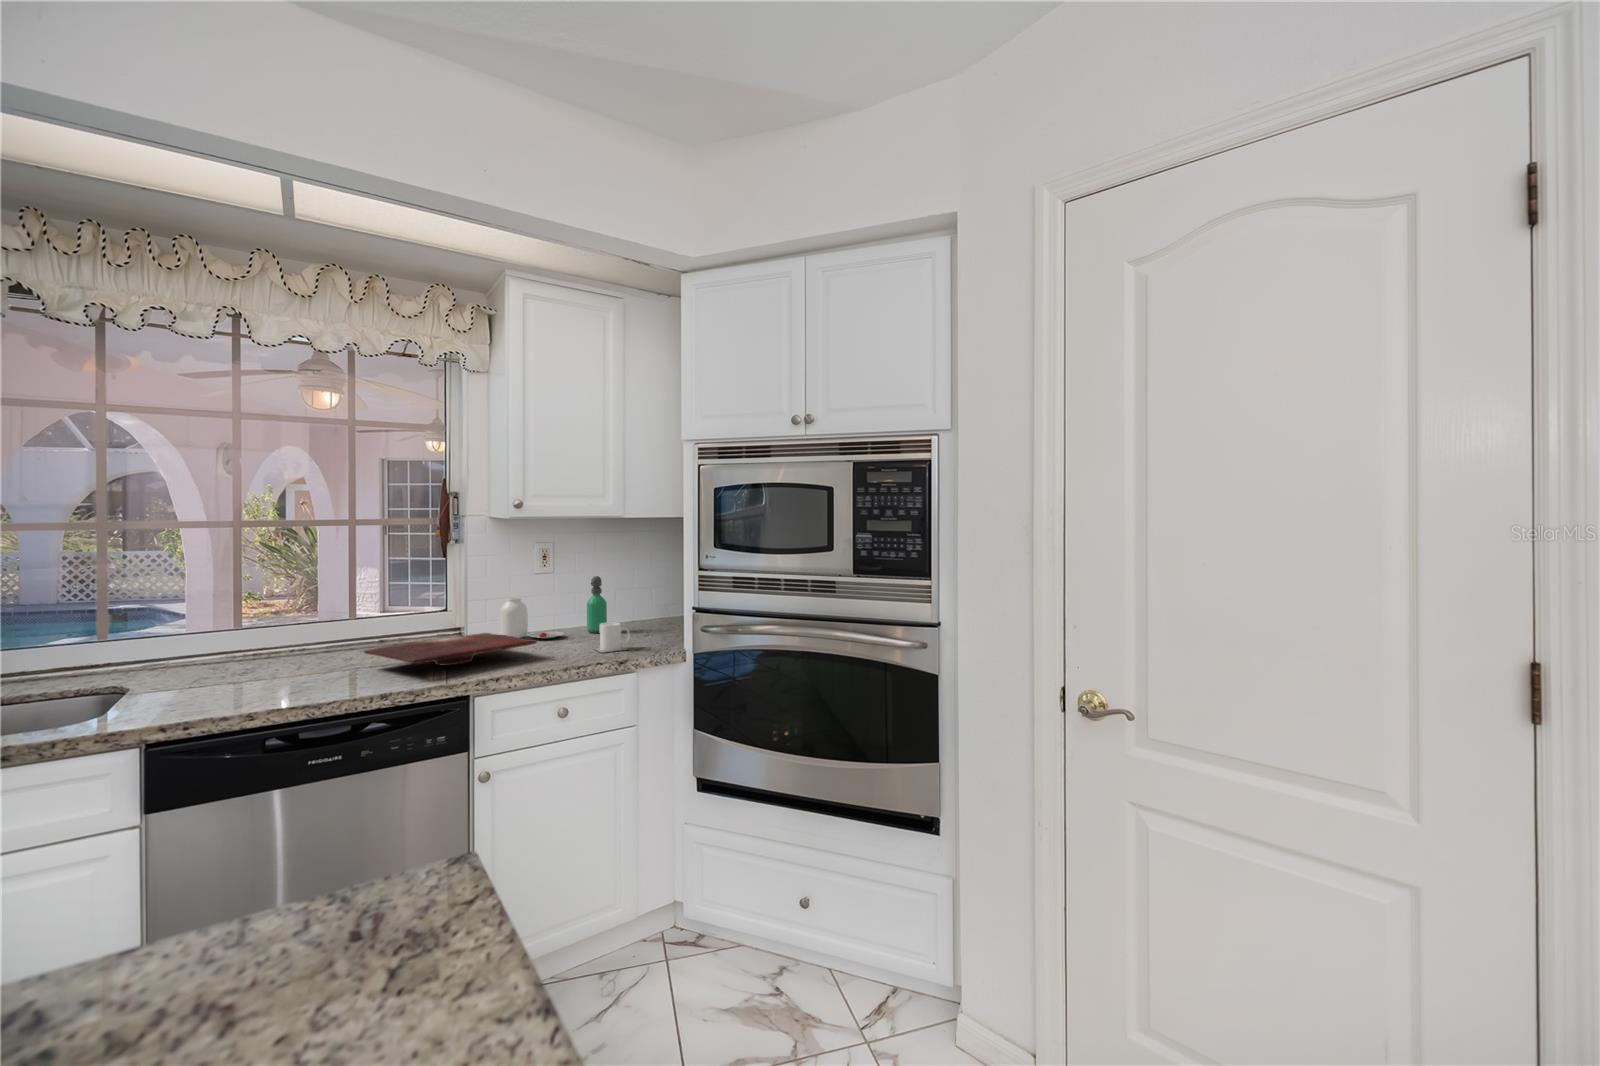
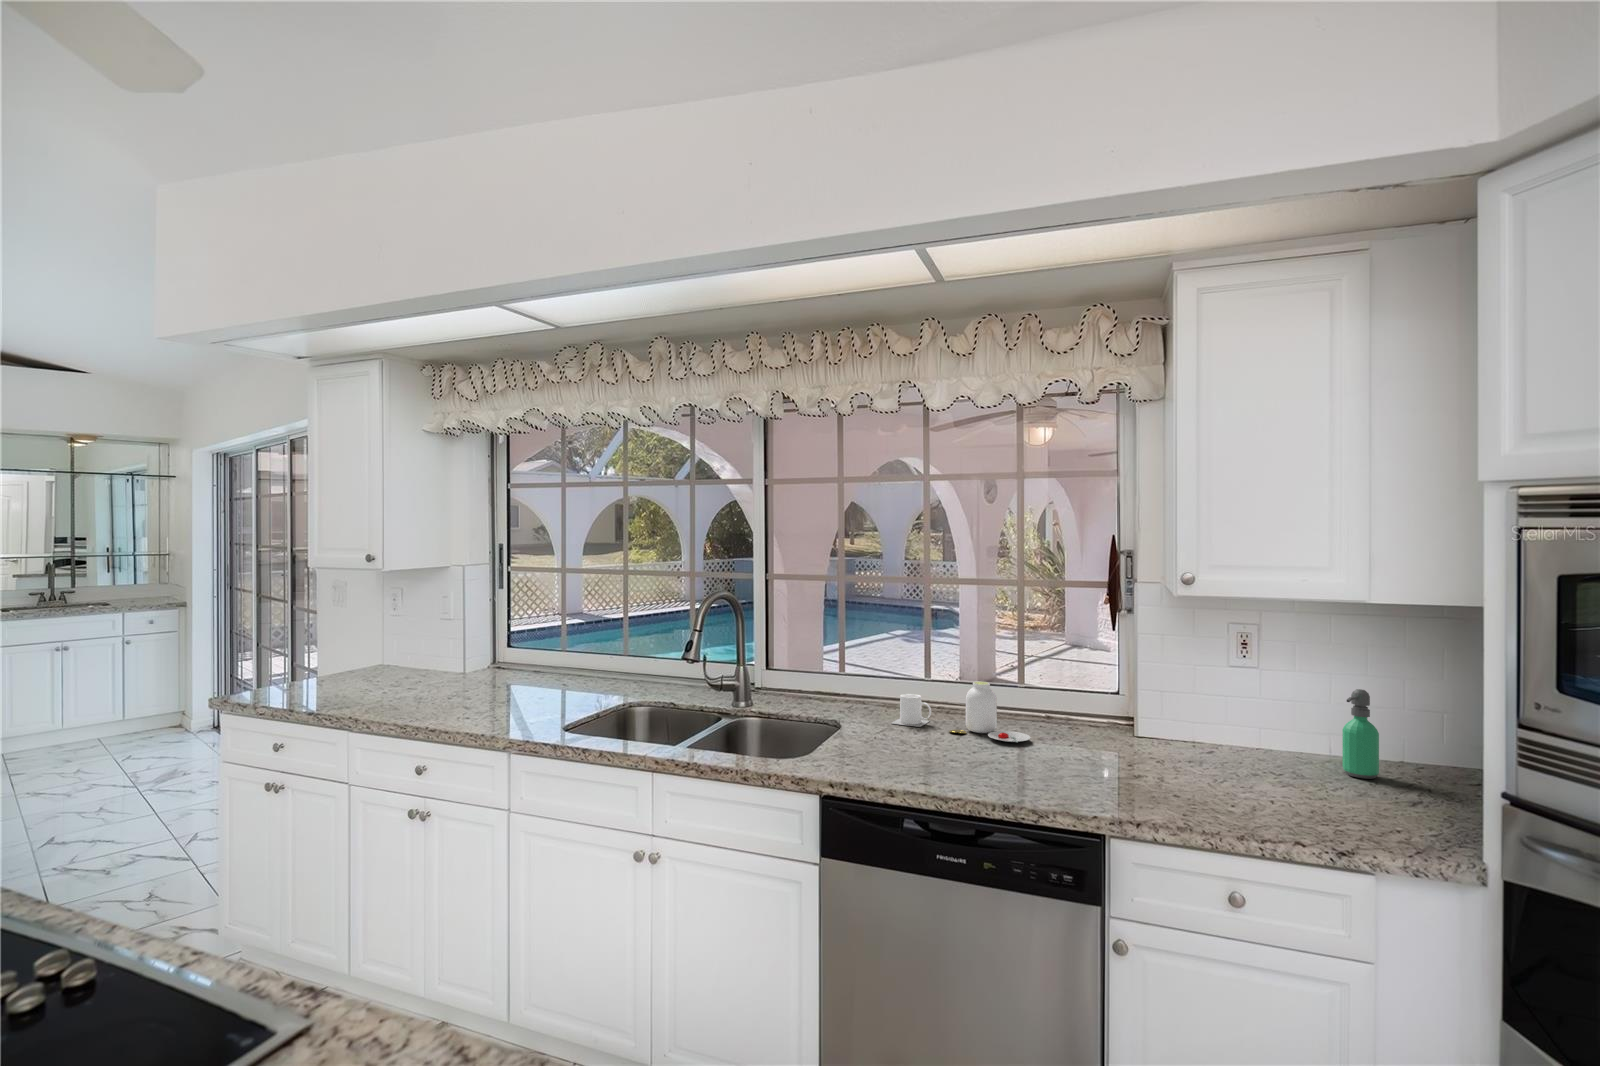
jar: present [500,597,564,639] -> present [949,682,1030,742]
mug: present [594,622,630,653] -> present [892,694,931,727]
cutting board: present [364,633,537,666] -> none [1025,740,1223,784]

